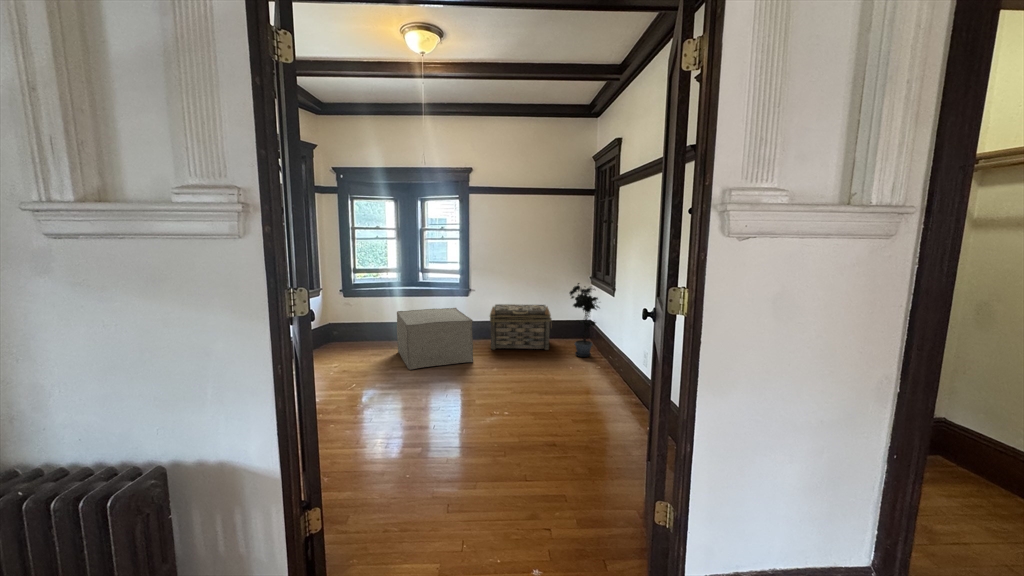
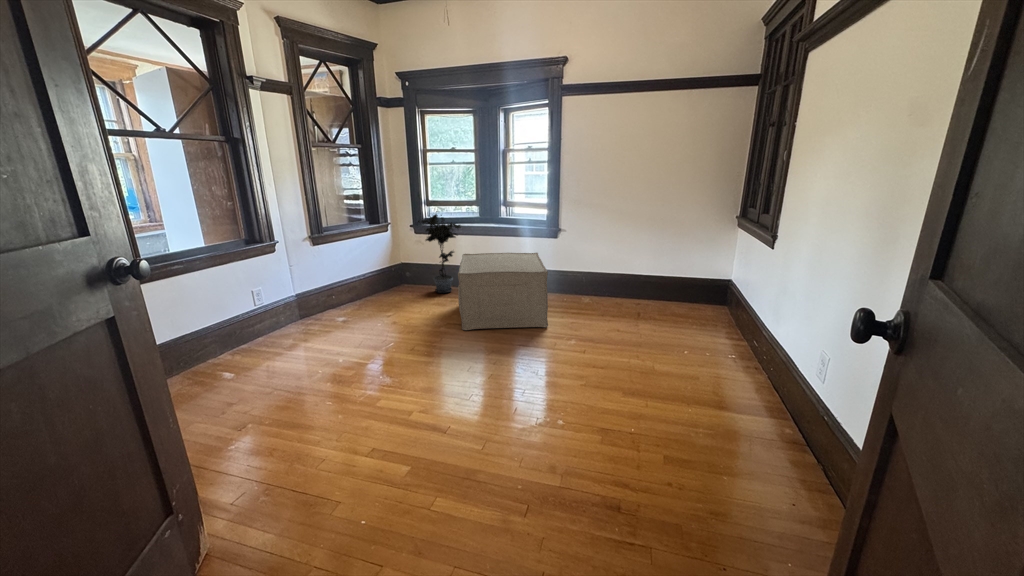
potted plant: present [570,283,599,357] -> present [418,211,461,293]
basket: present [490,304,552,350] -> none [579,251,667,319]

